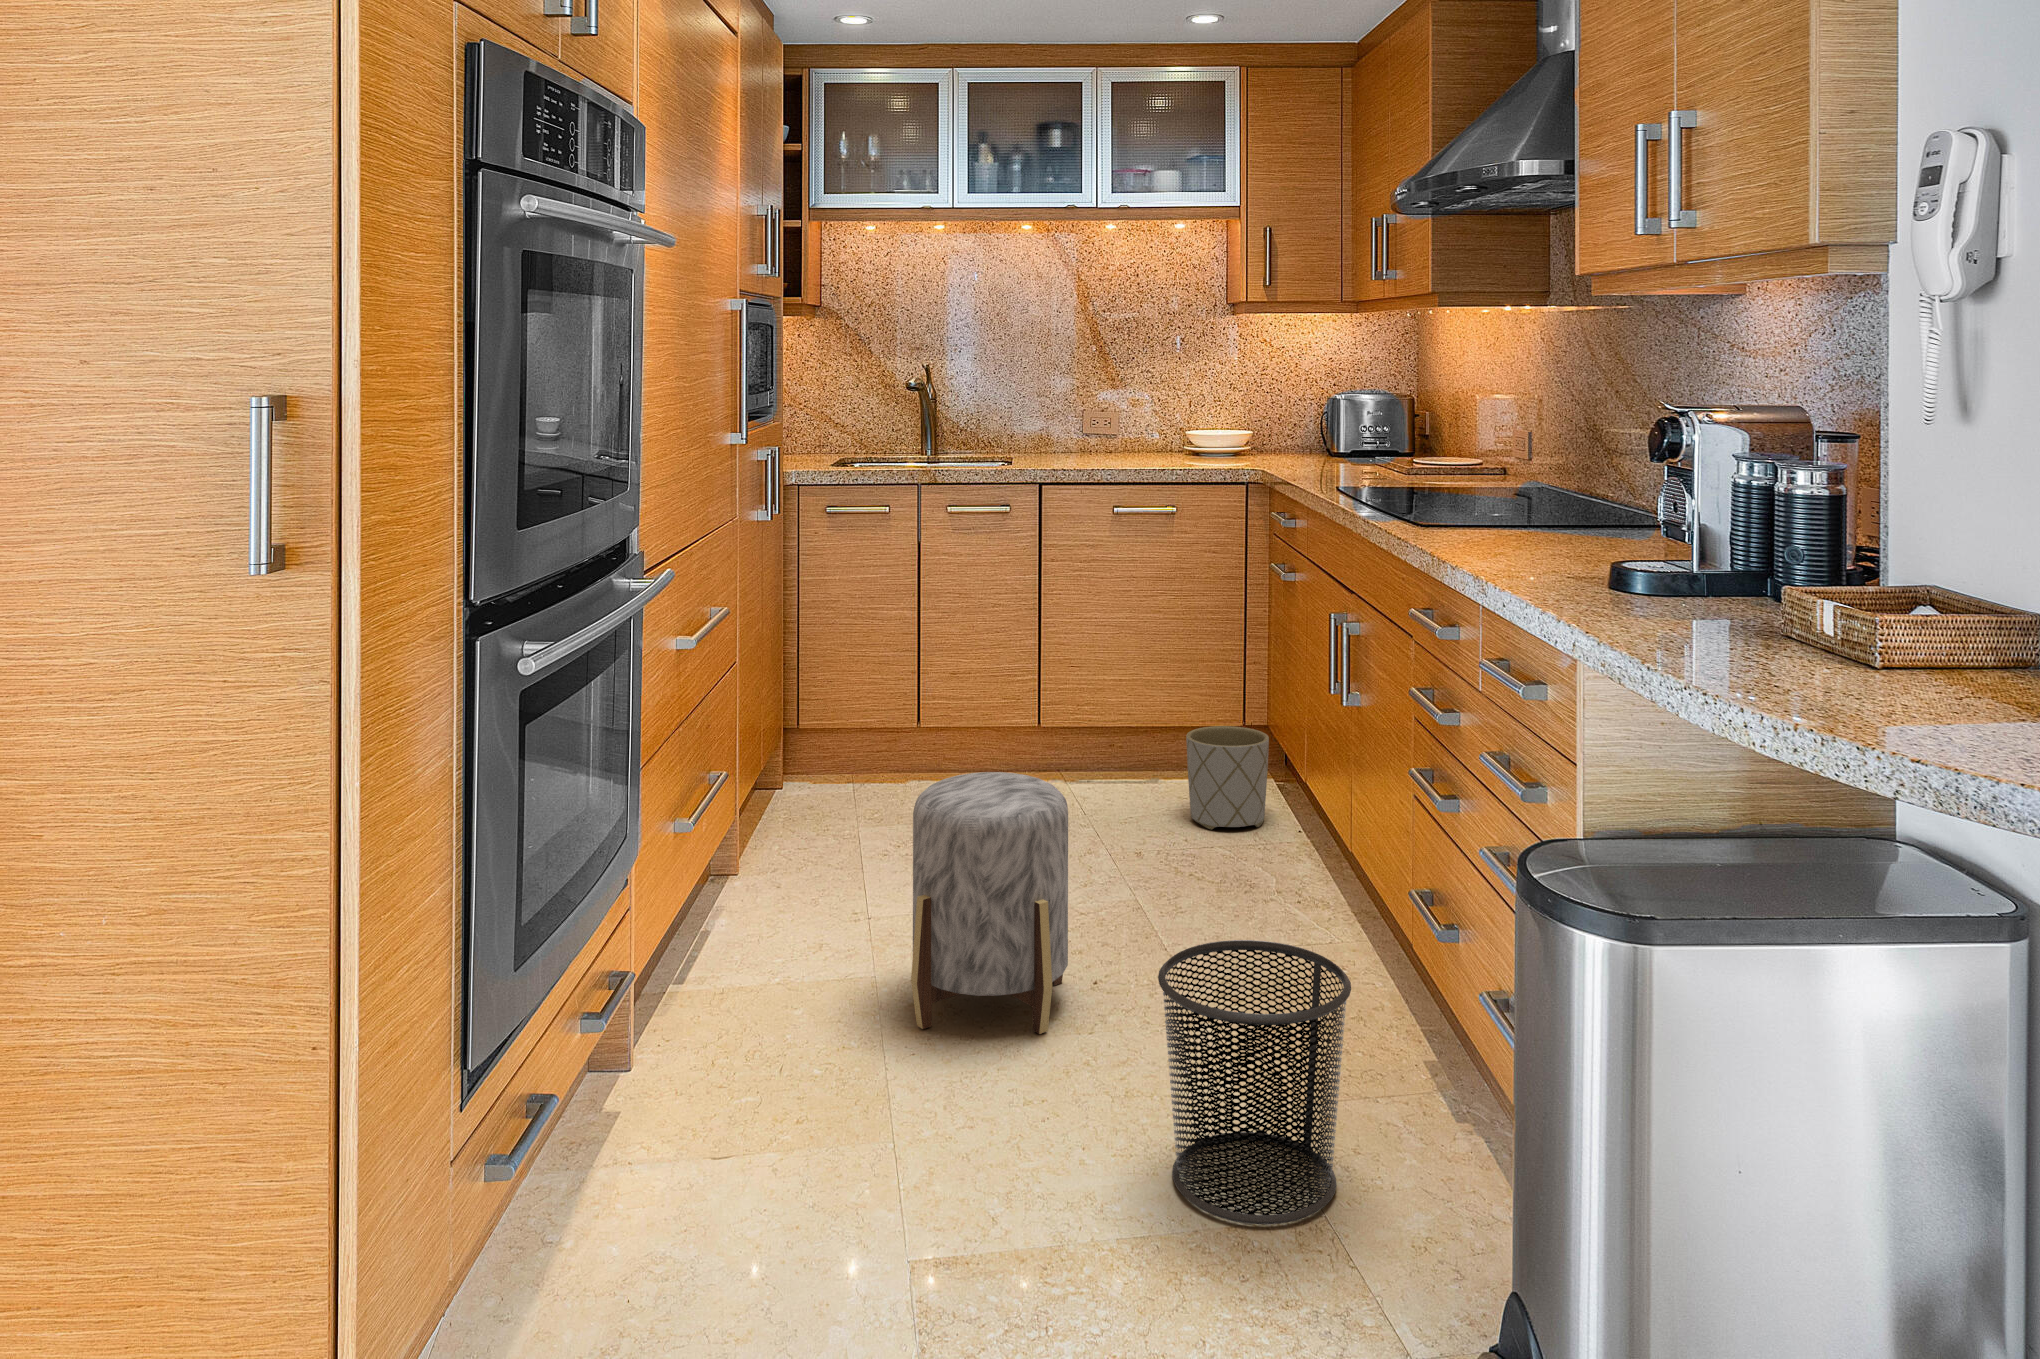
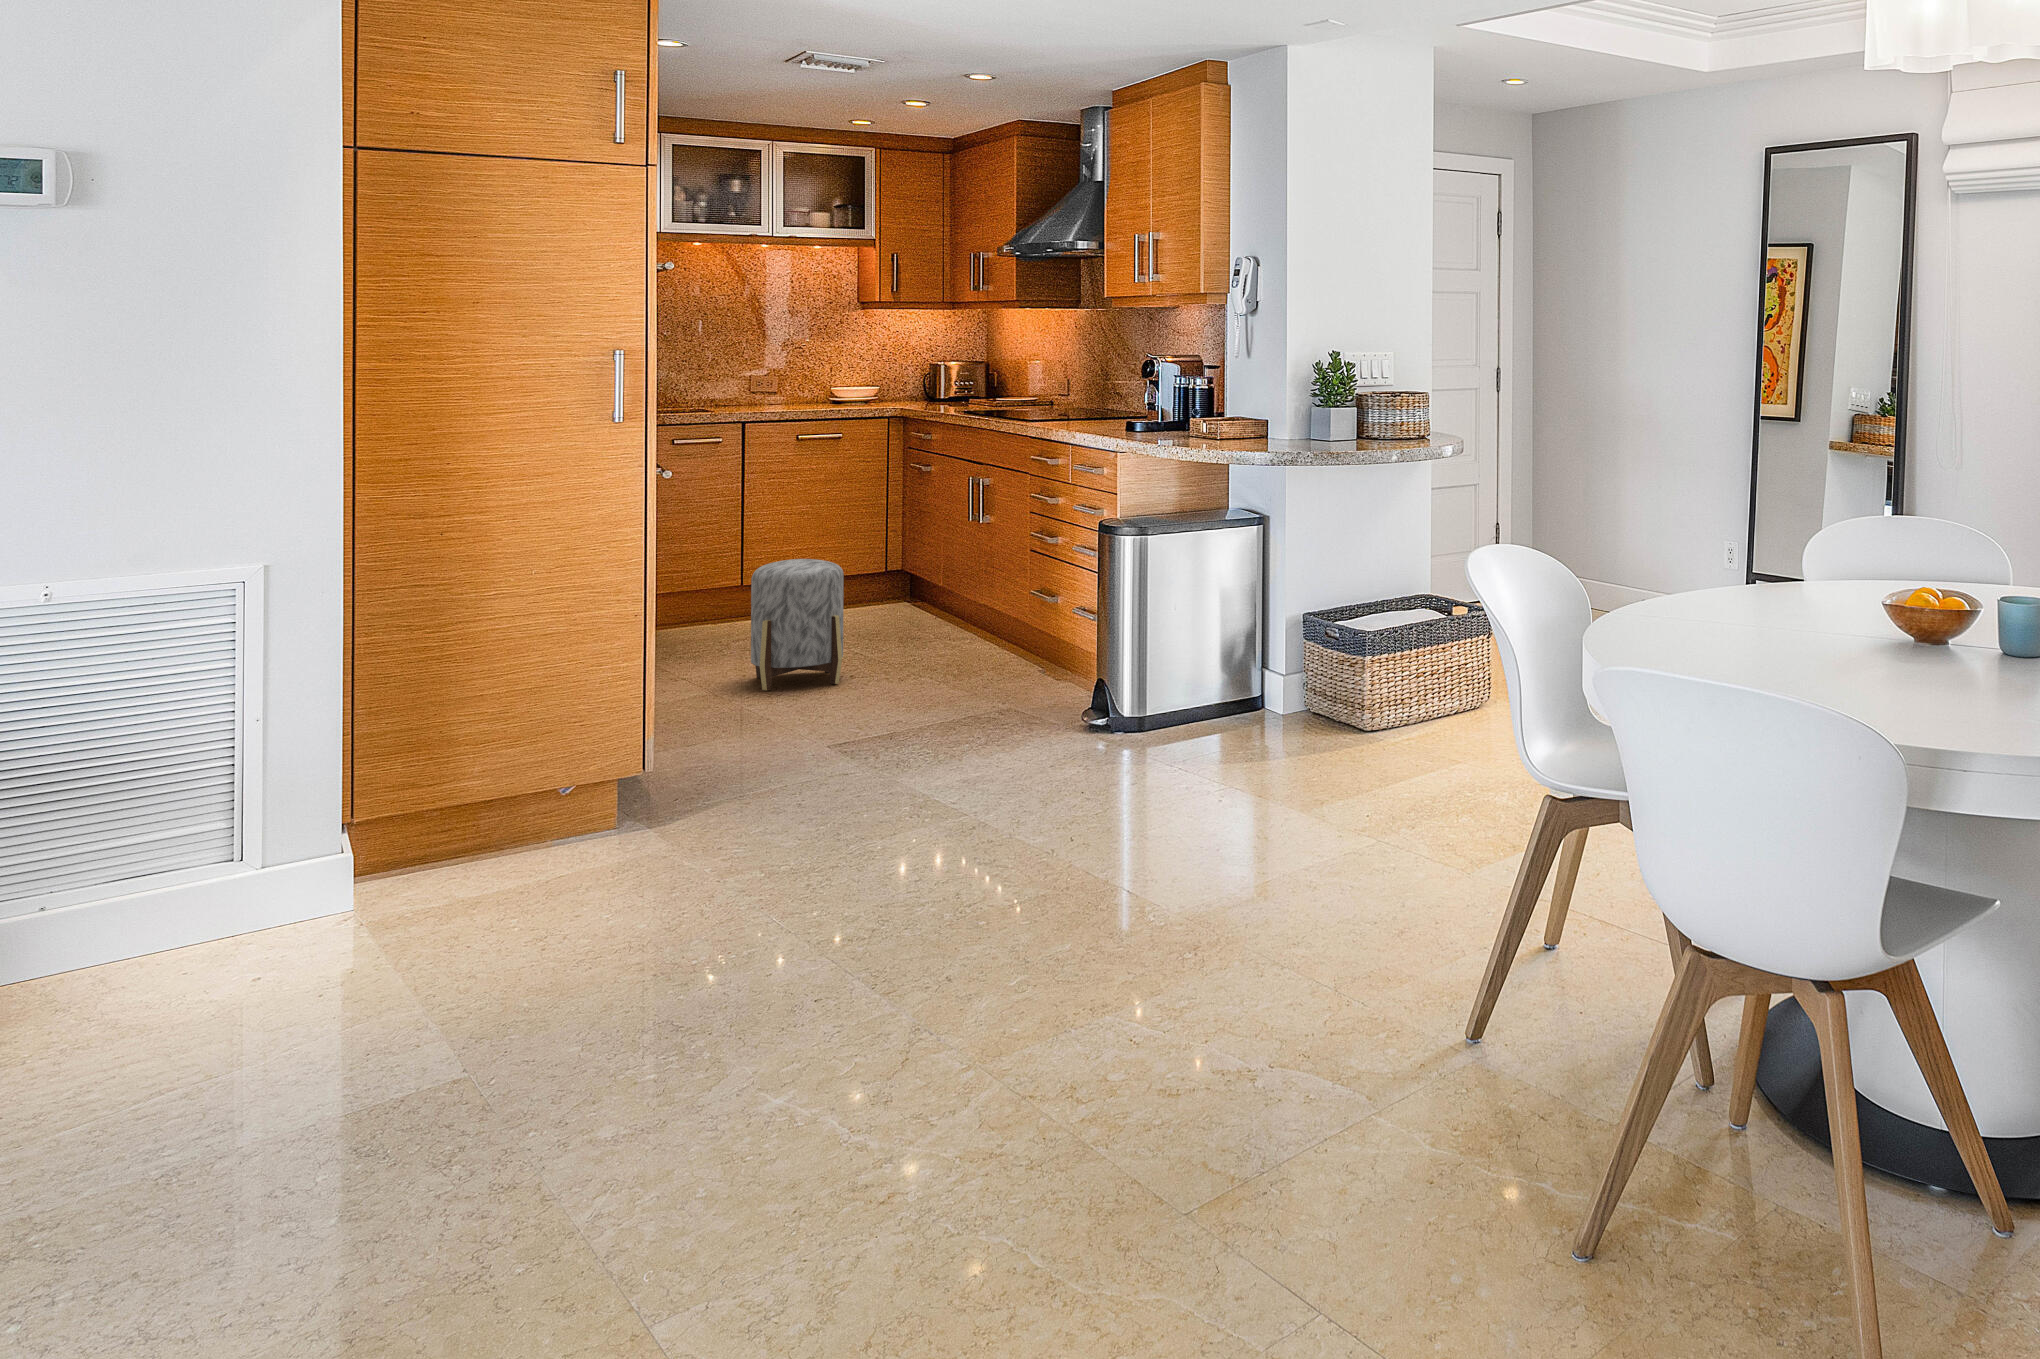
planter: present [1186,726,1269,830] -> none [860,563,913,621]
waste bin: present [1158,940,1351,1224] -> none [927,602,1018,707]

